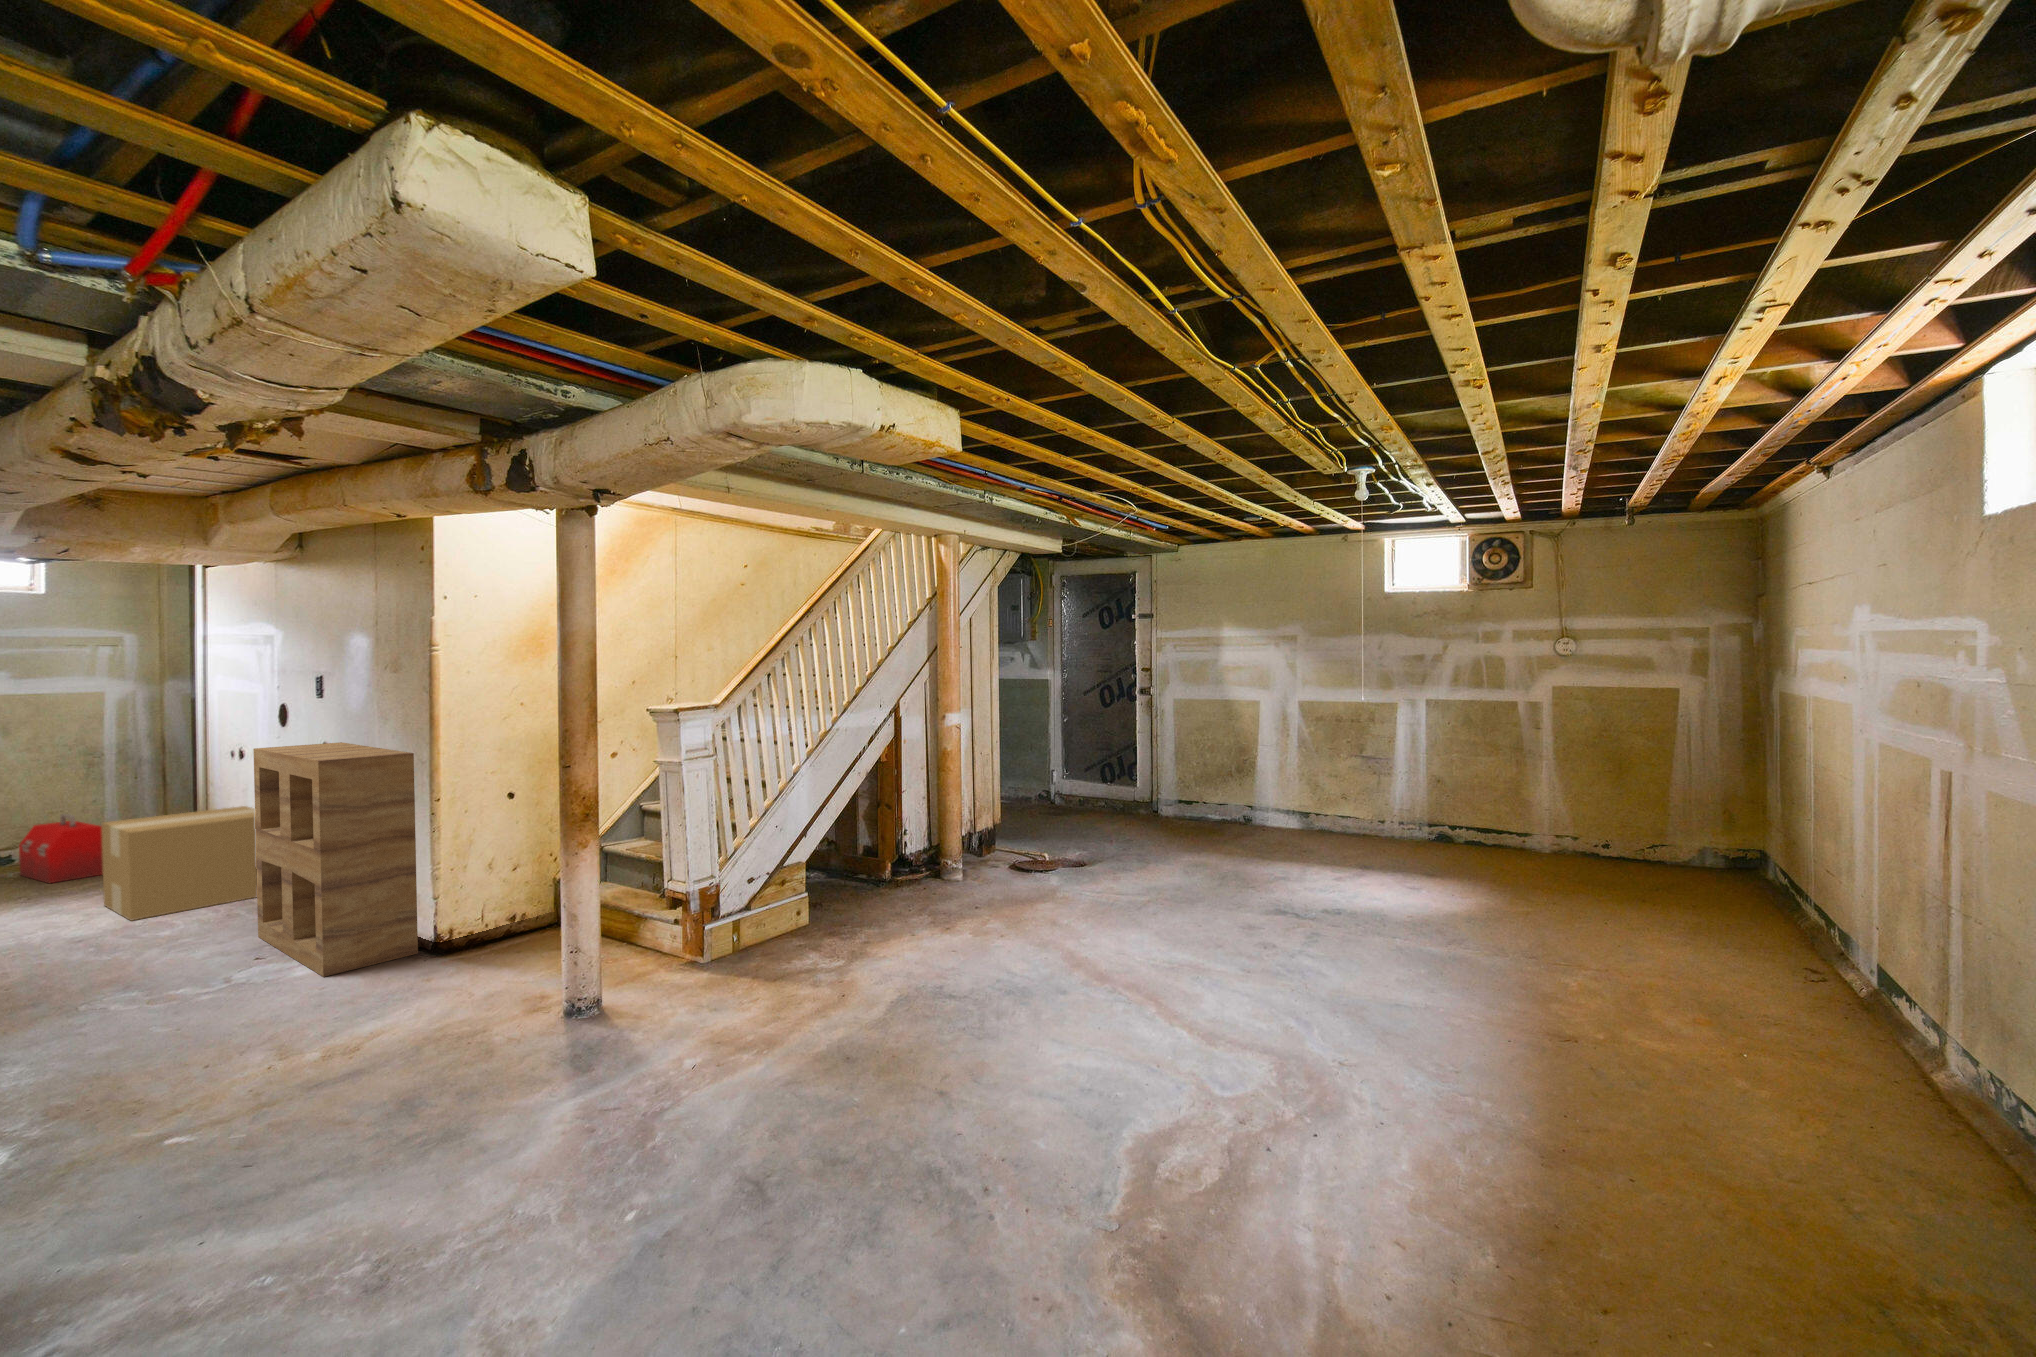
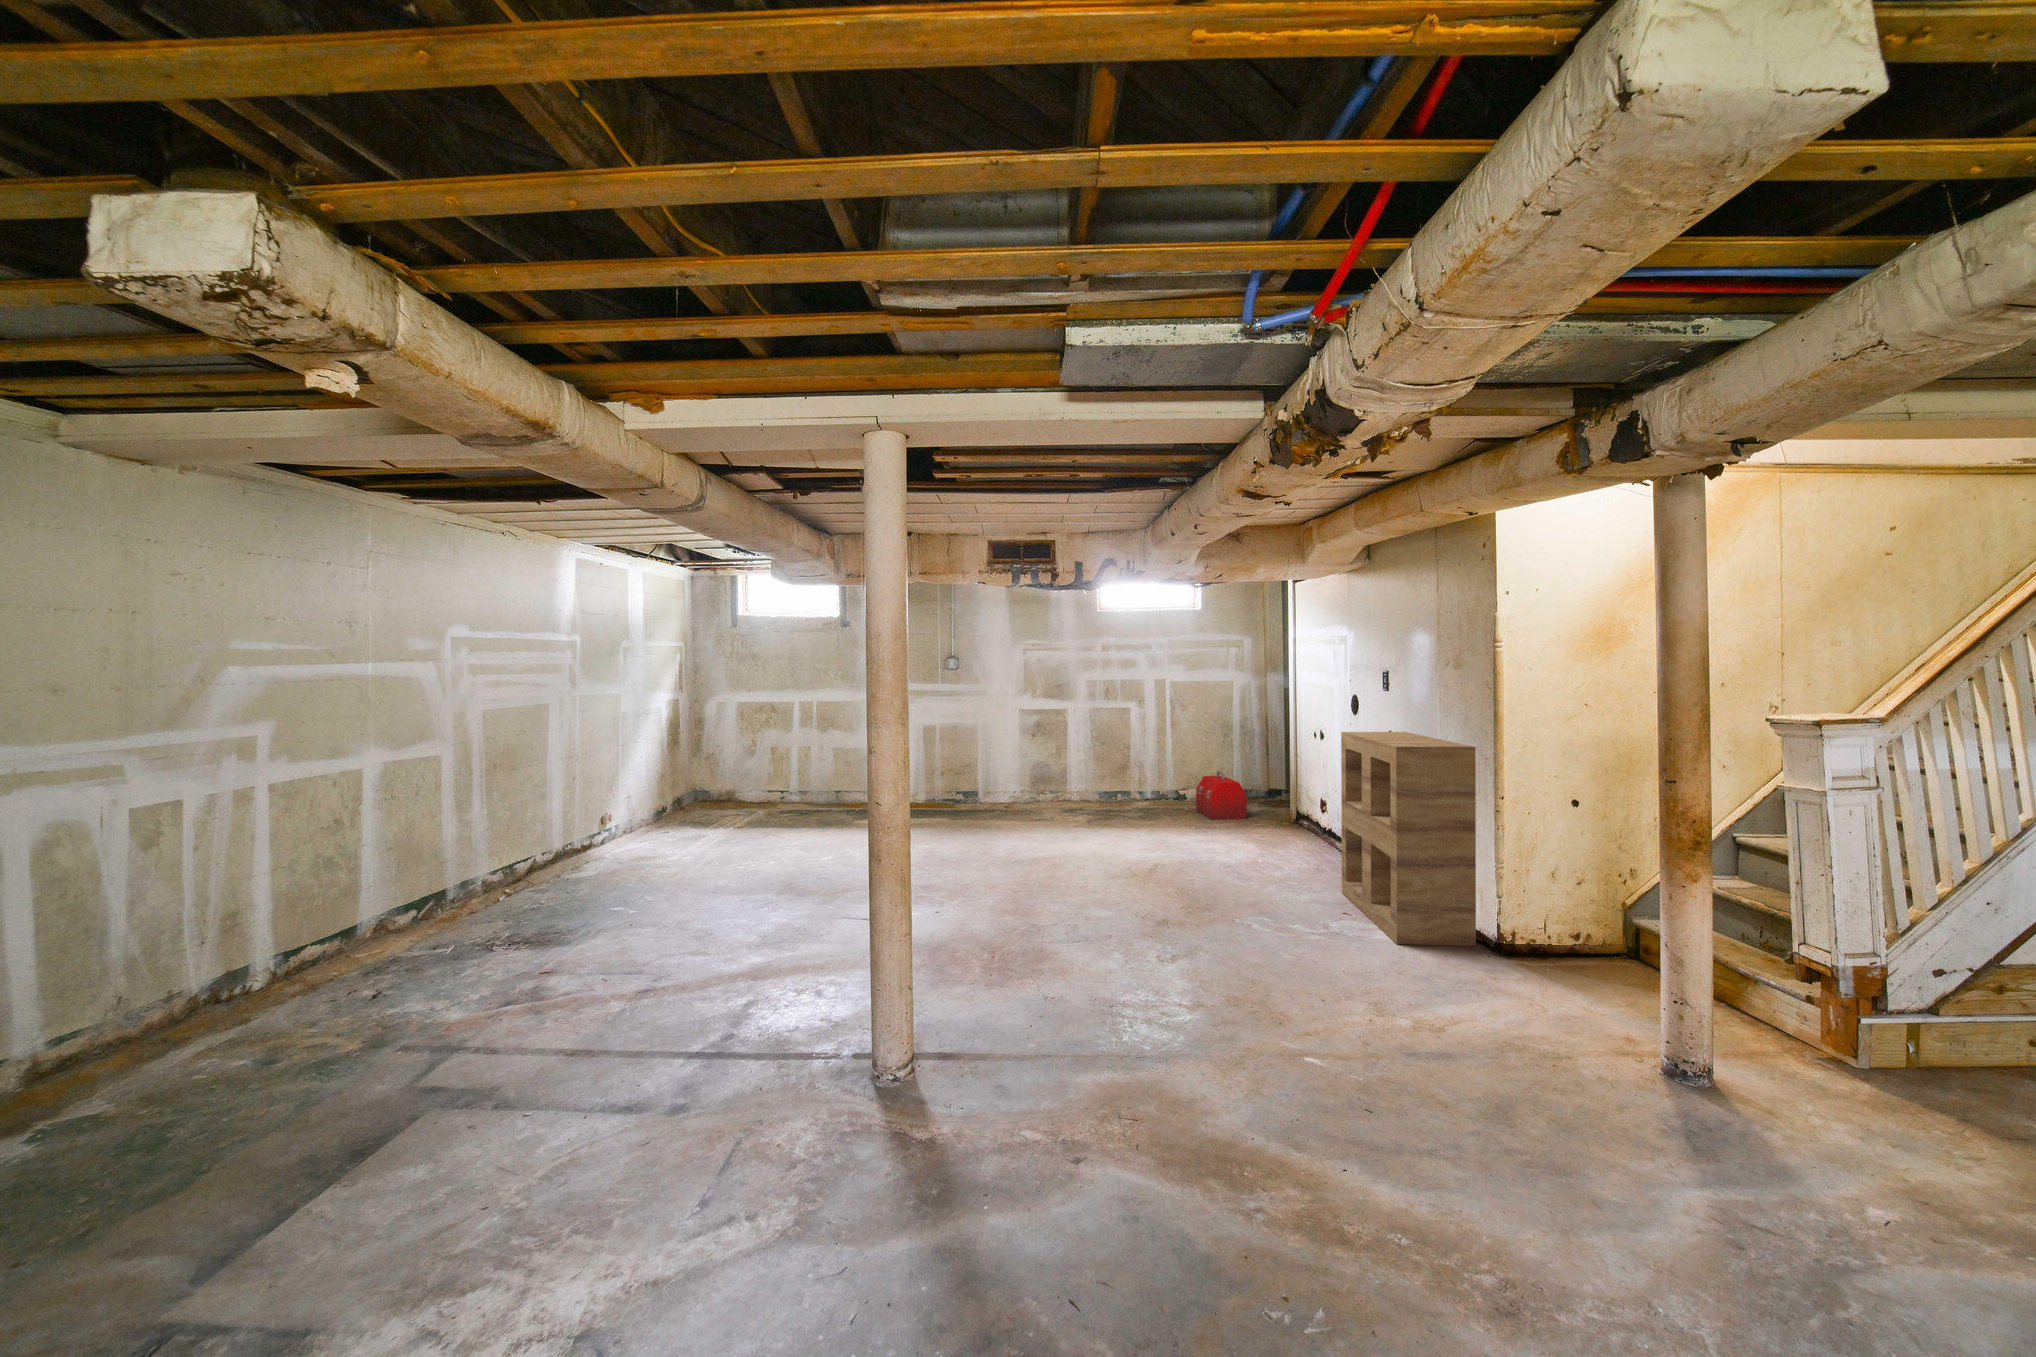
cardboard box: present [102,806,257,921] -> none [1242,780,1351,858]

